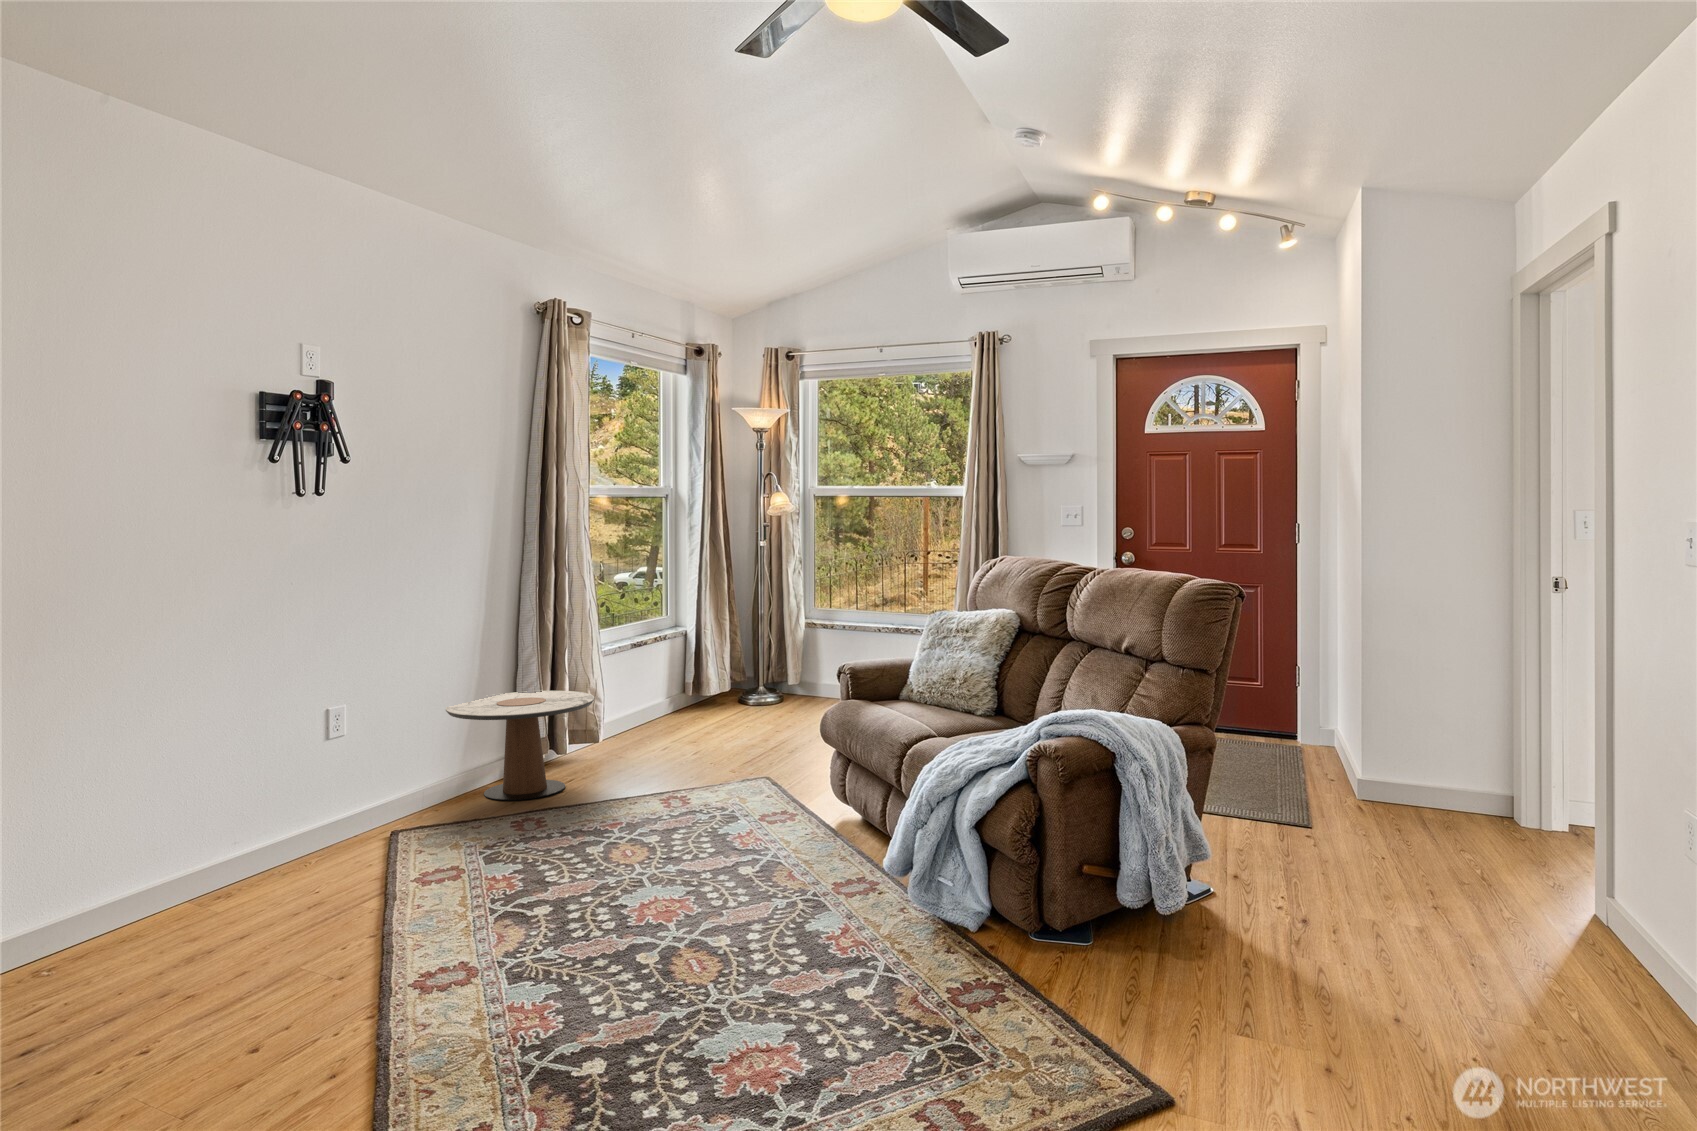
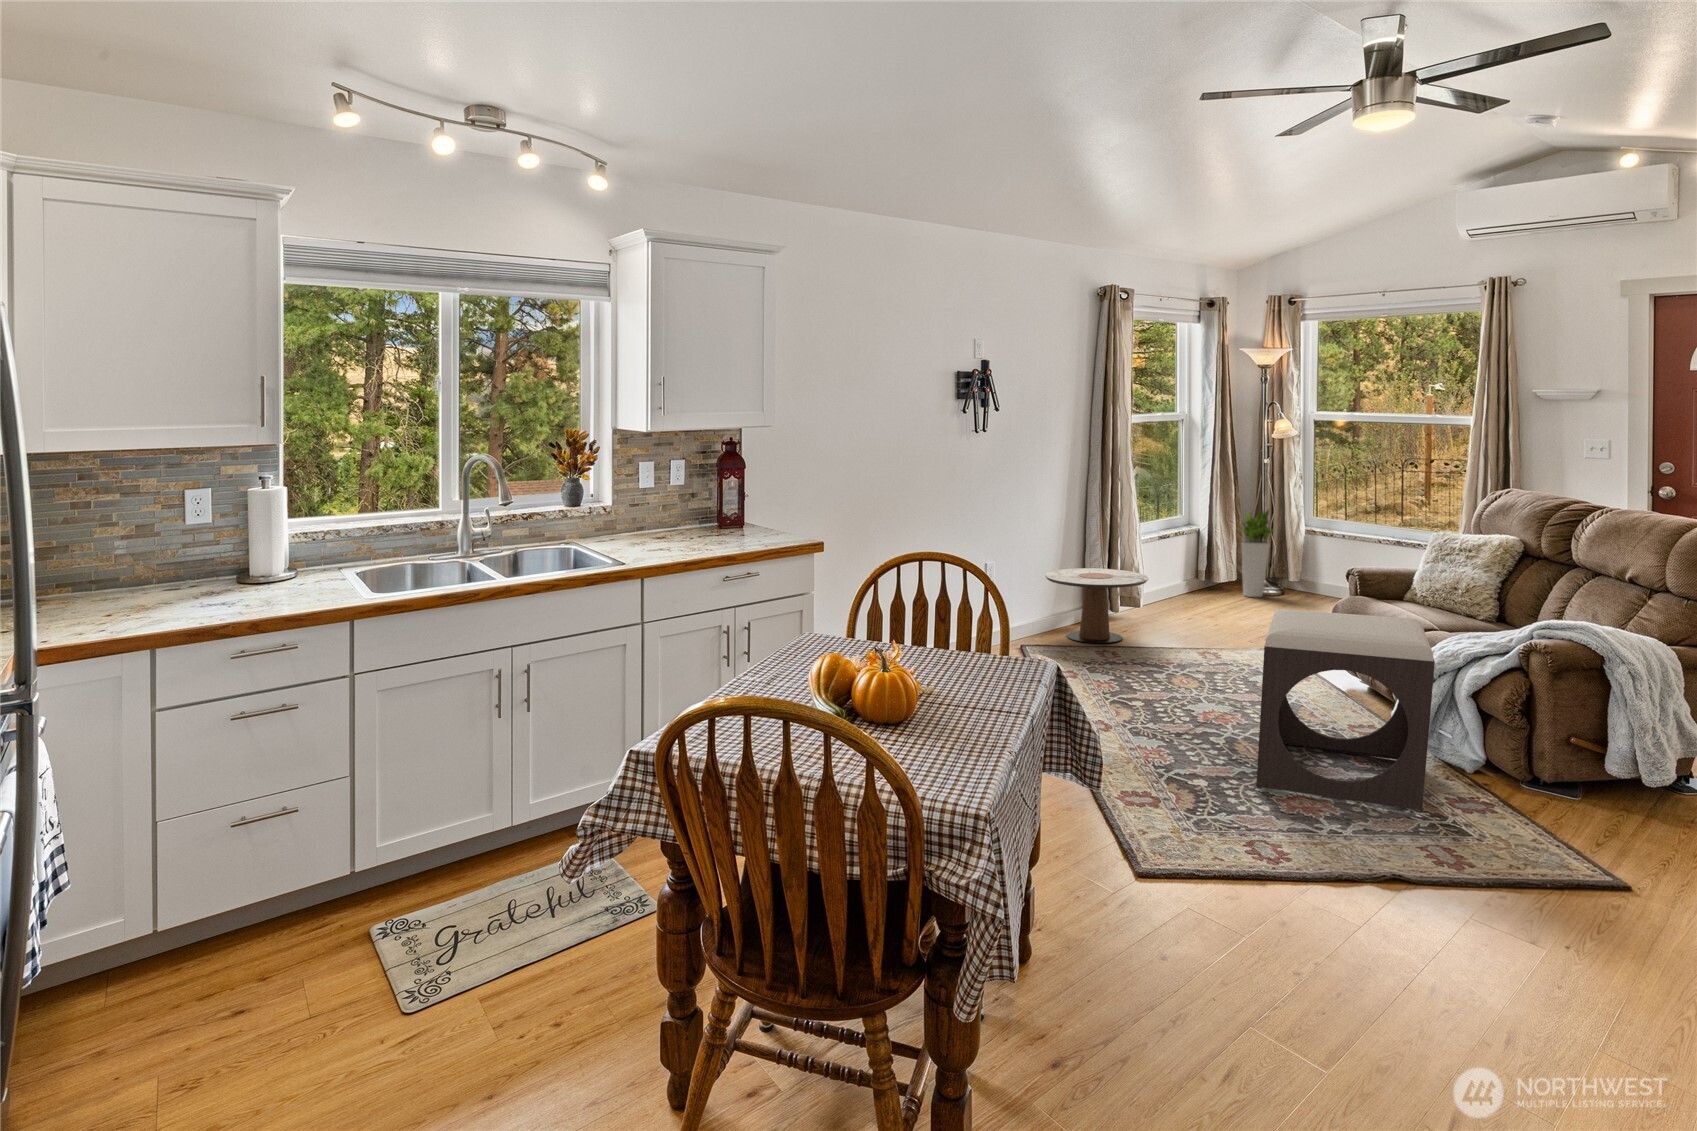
planter: none [730,600,773,711] -> present [1242,510,1273,597]
footstool: none [675,726,919,1030] -> present [1256,609,1435,811]

